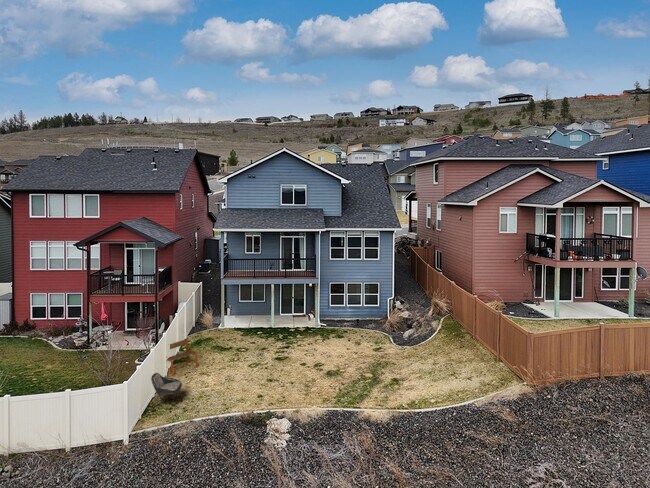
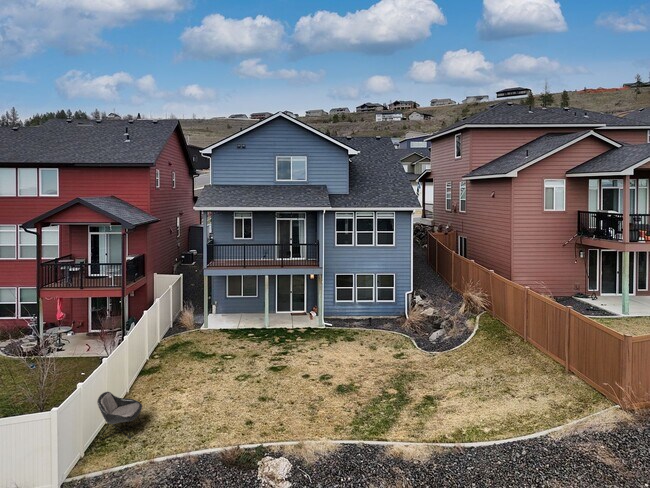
bench: present [166,339,198,376] -> none [123,344,170,393]

